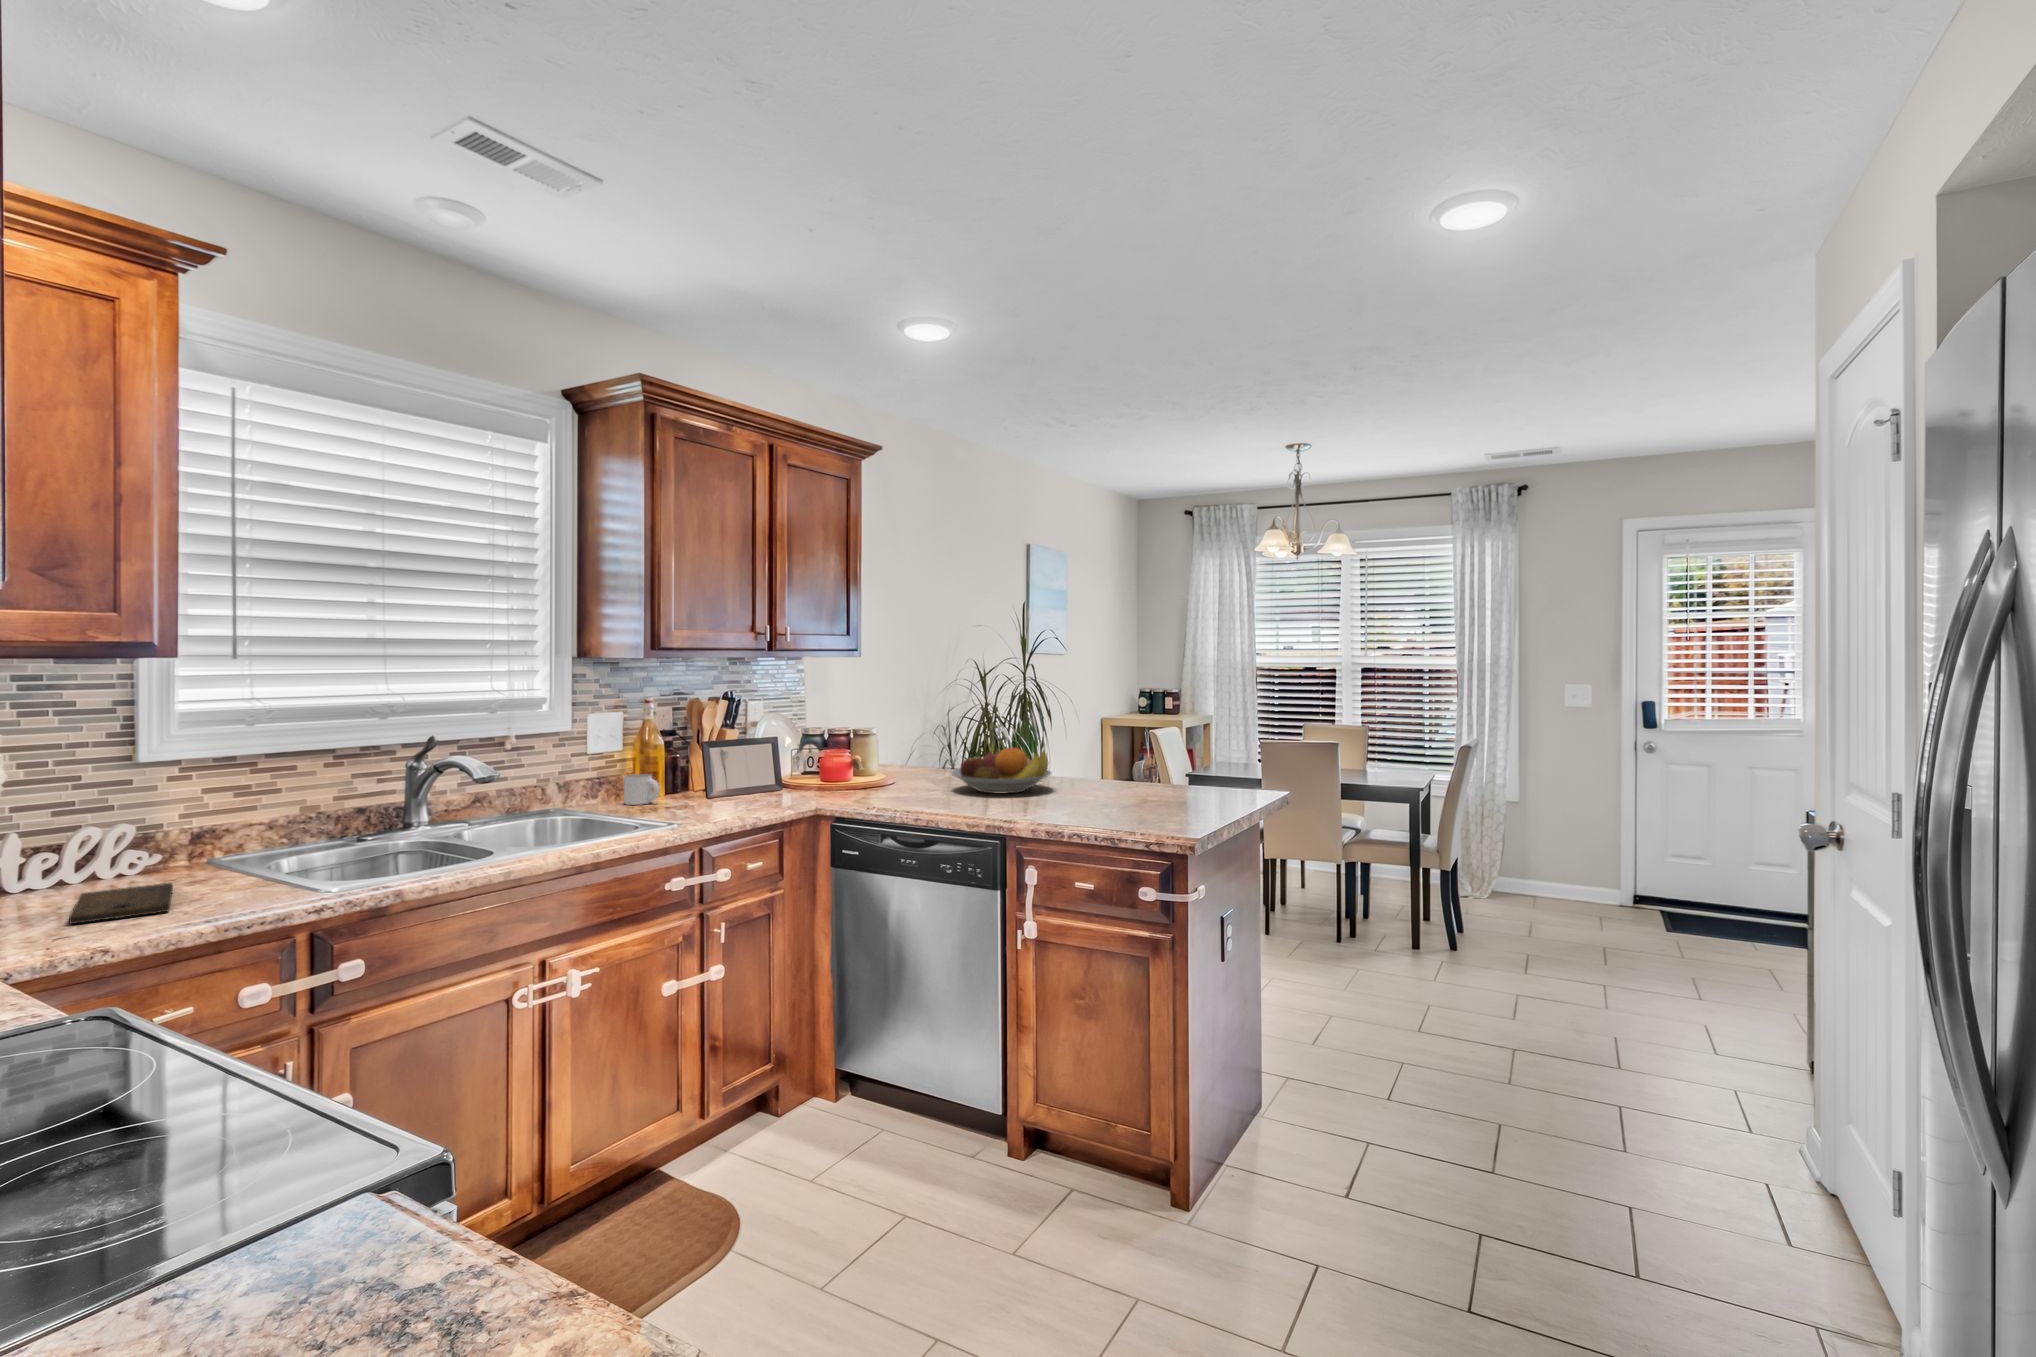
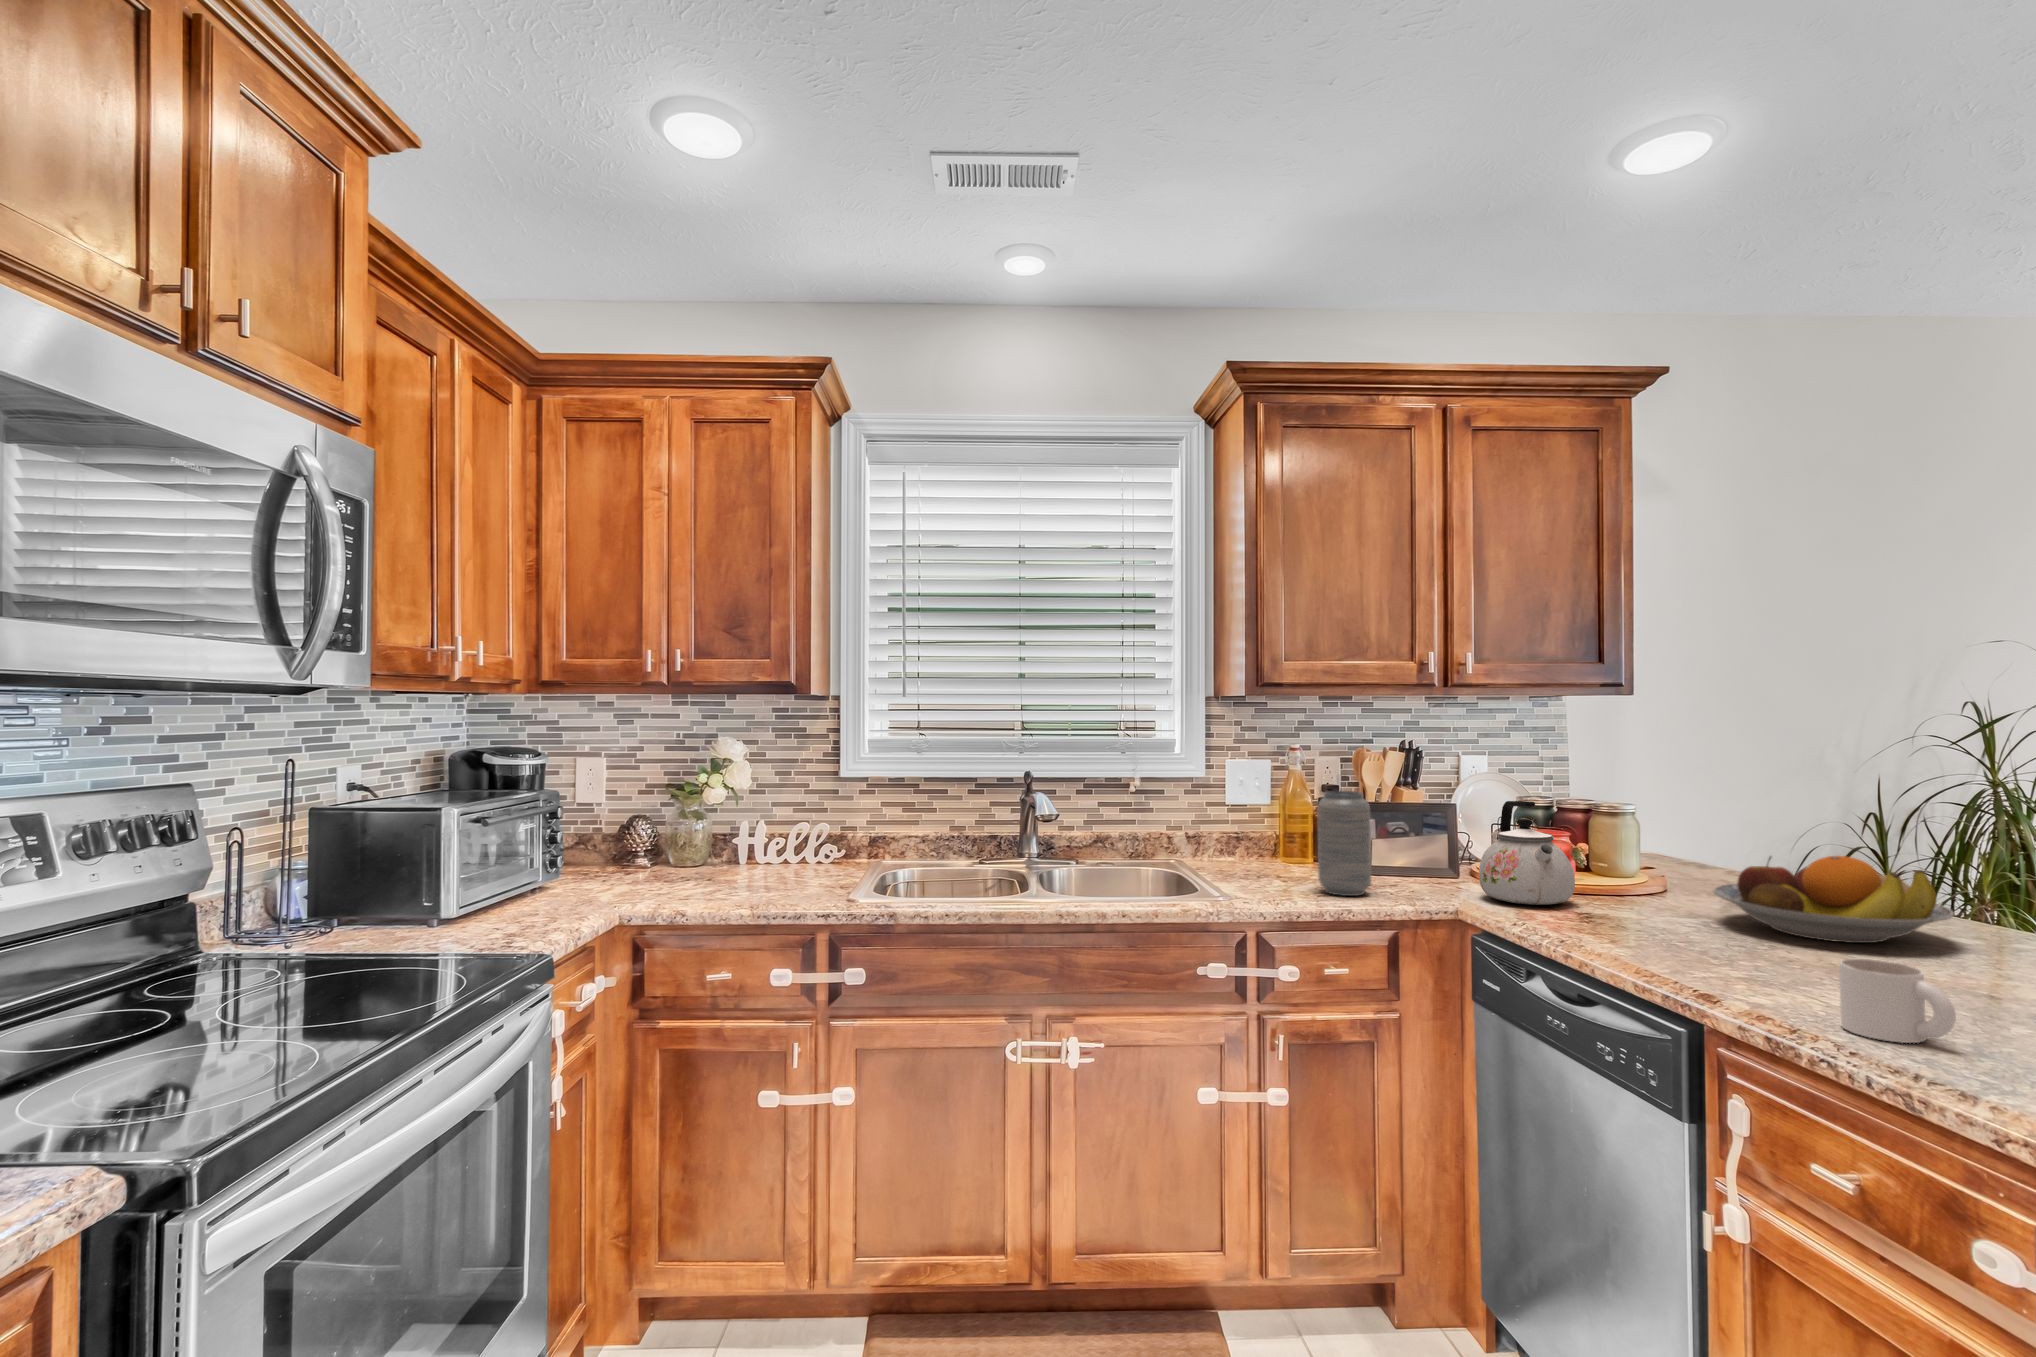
kettle: none [824,731,882,799] -> present [1479,801,1575,905]
vase: none [724,733,764,812] -> present [1317,791,1371,896]
mug: present [623,774,660,805] -> present [1839,958,1956,1043]
cutting board: present [69,883,173,924] -> none [703,871,799,895]

